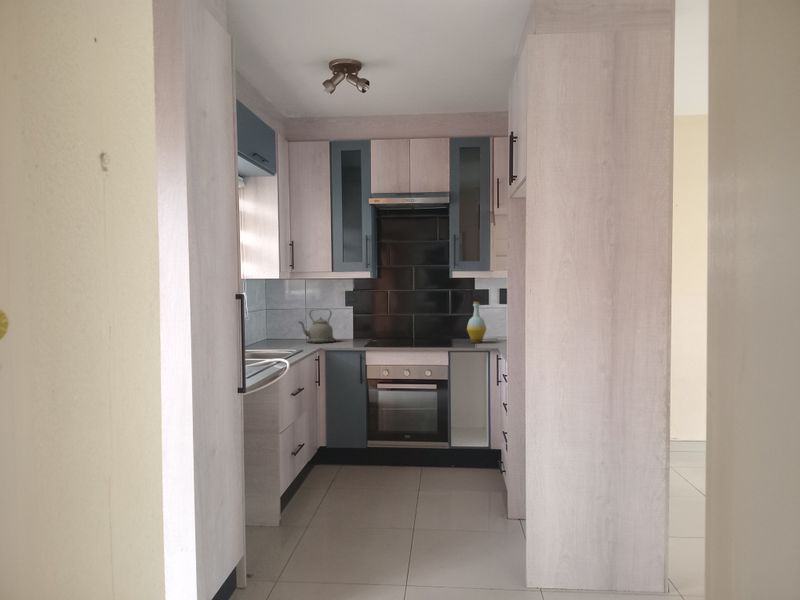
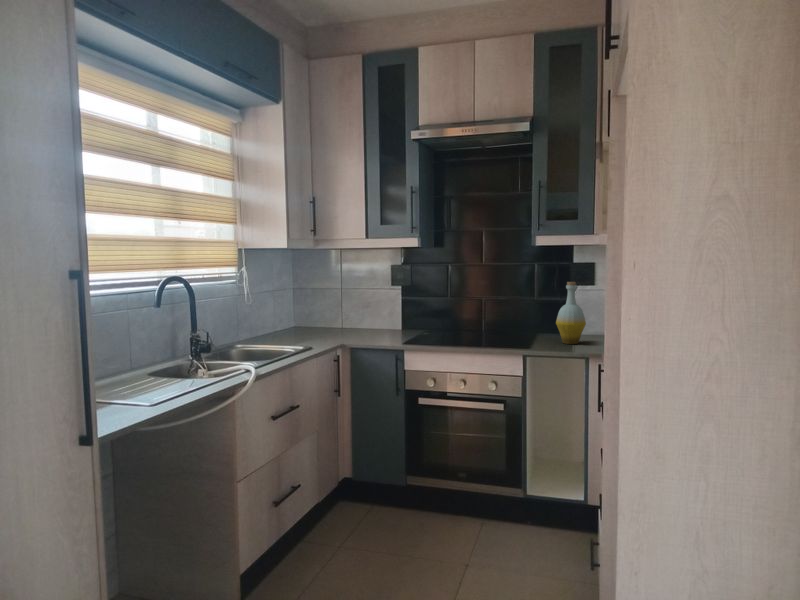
kettle: present [299,310,335,343] -> none [323,289,374,335]

